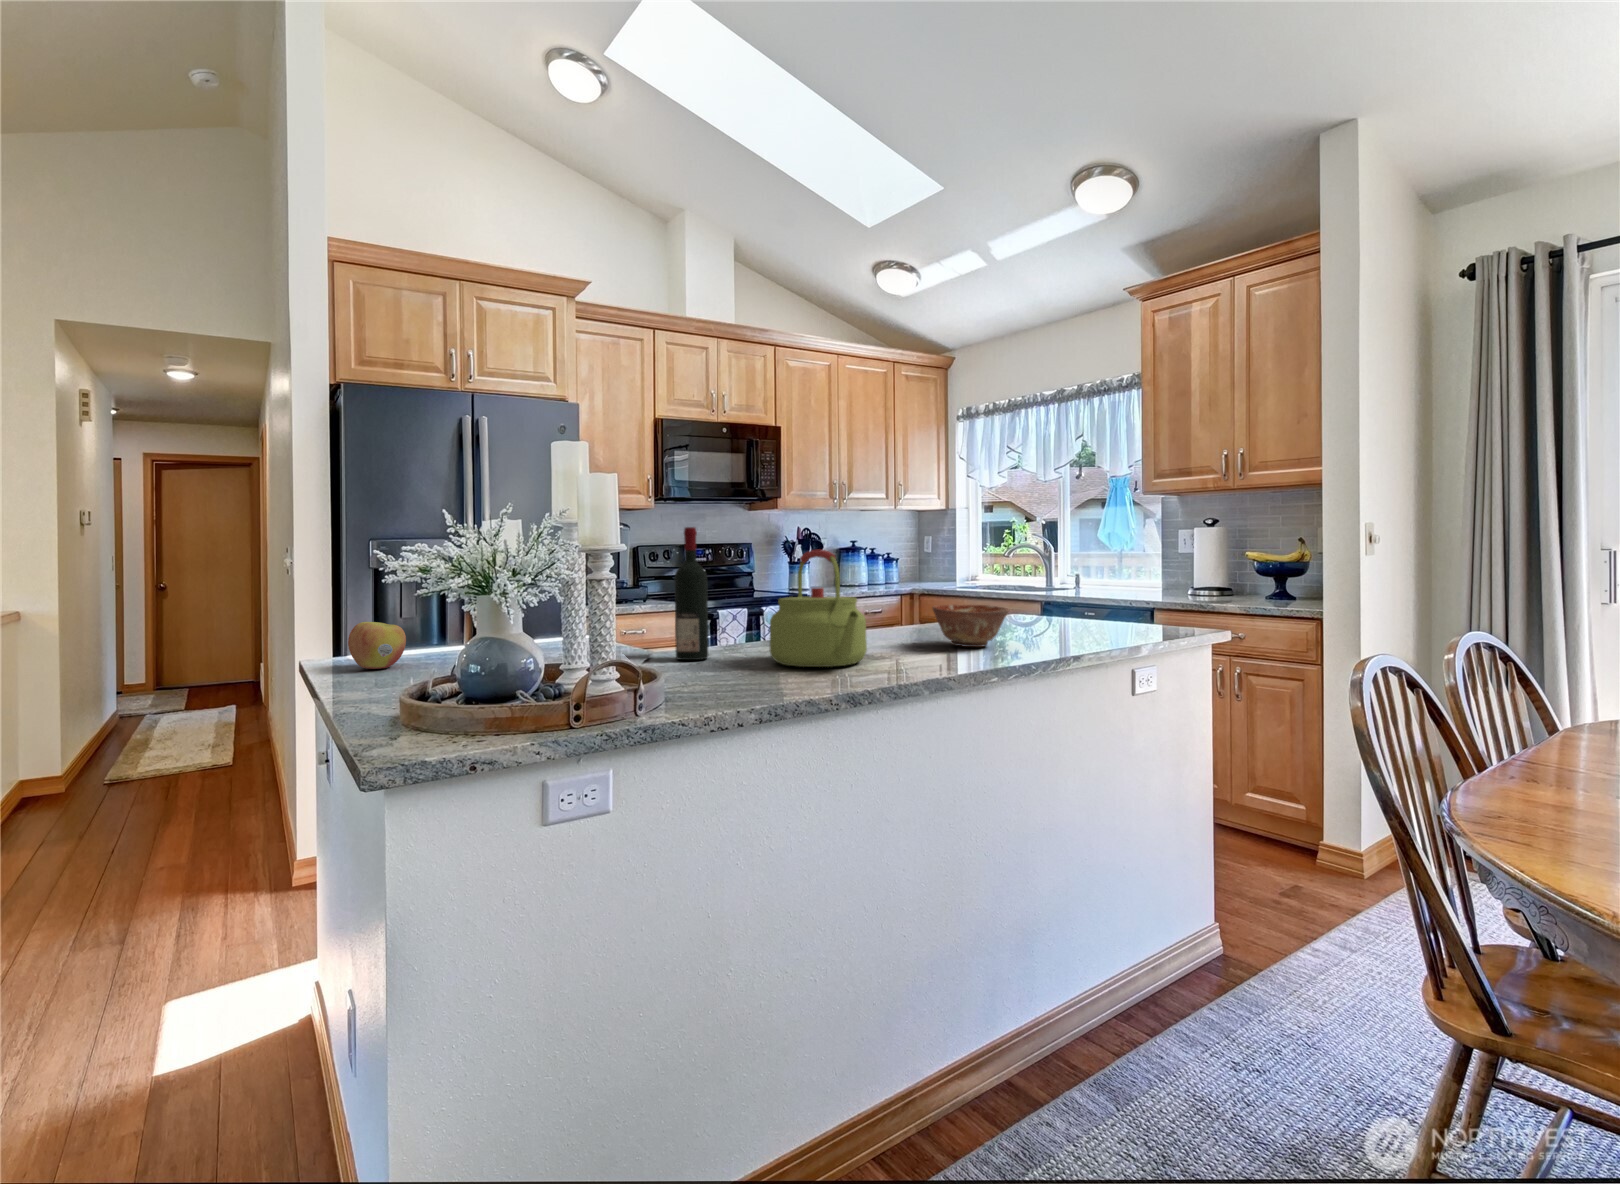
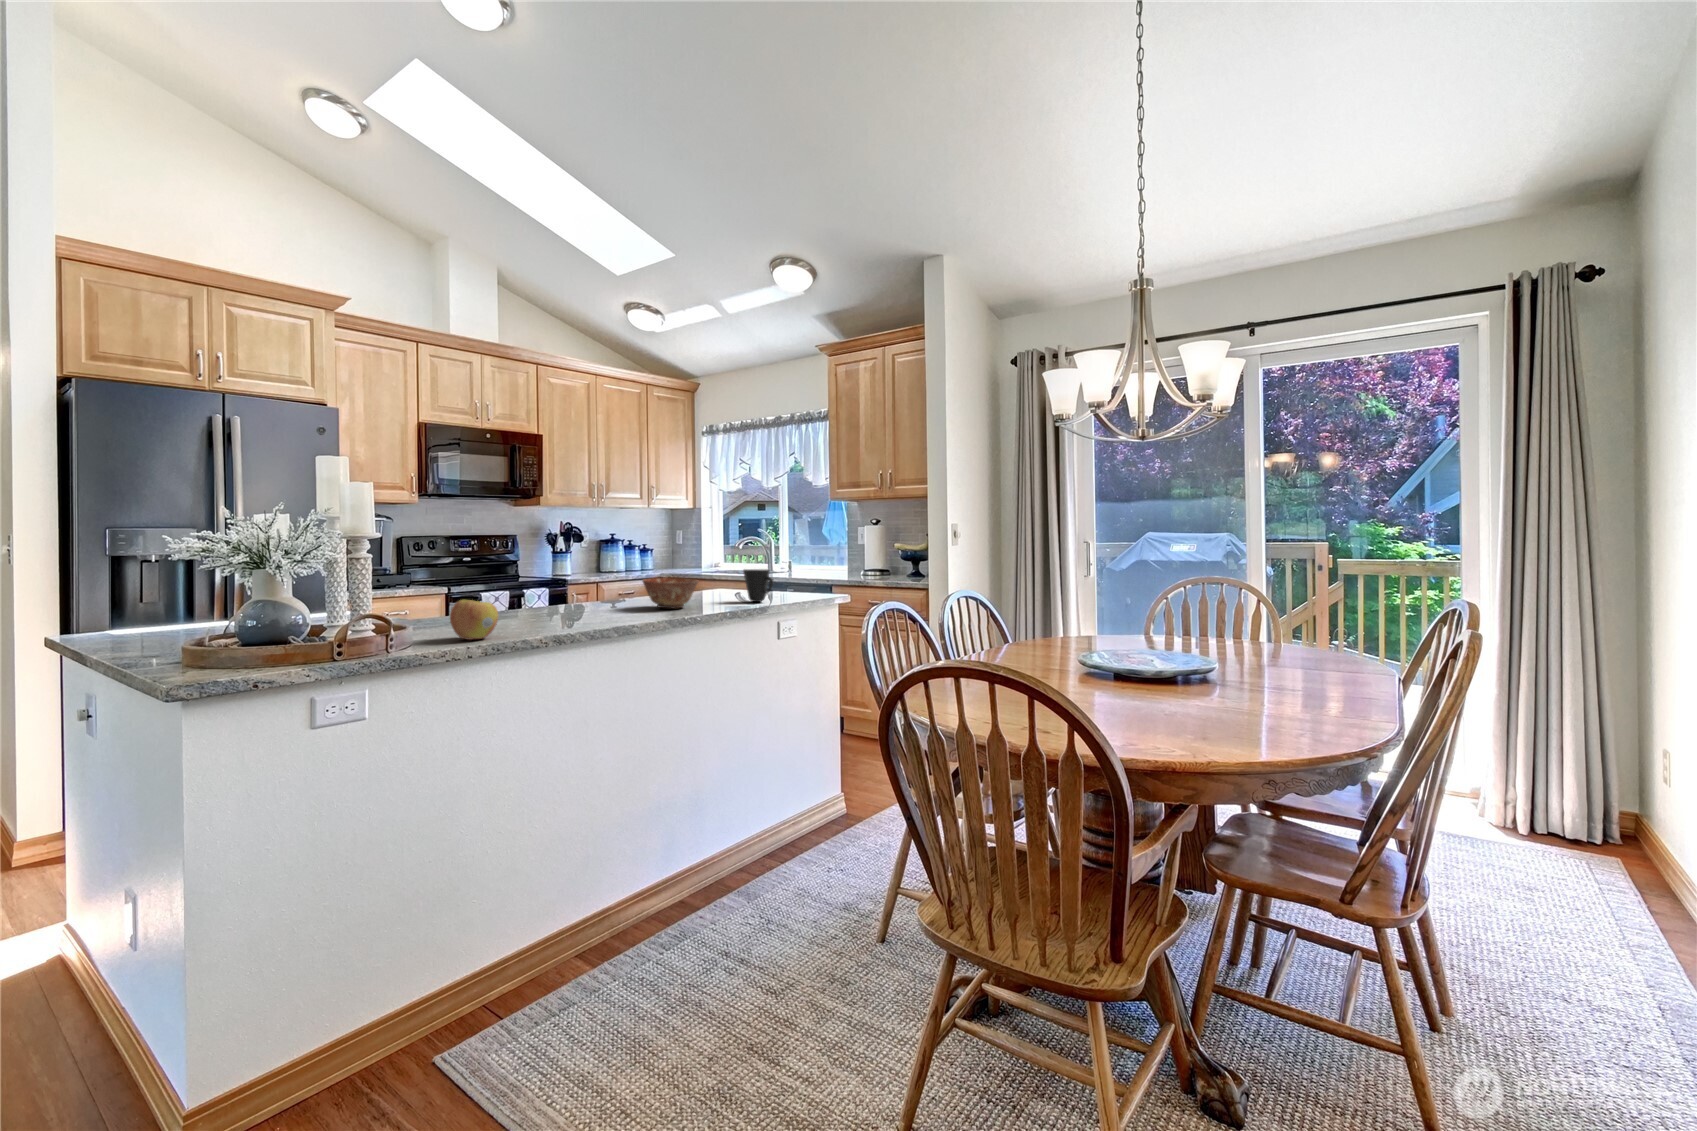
wine bottle: present [675,527,708,660] -> none [428,519,458,623]
kettle: present [770,550,867,667] -> none [508,537,586,623]
mug: none [1066,592,1111,639] -> present [743,569,773,602]
apple: present [348,622,406,669] -> present [450,600,498,640]

